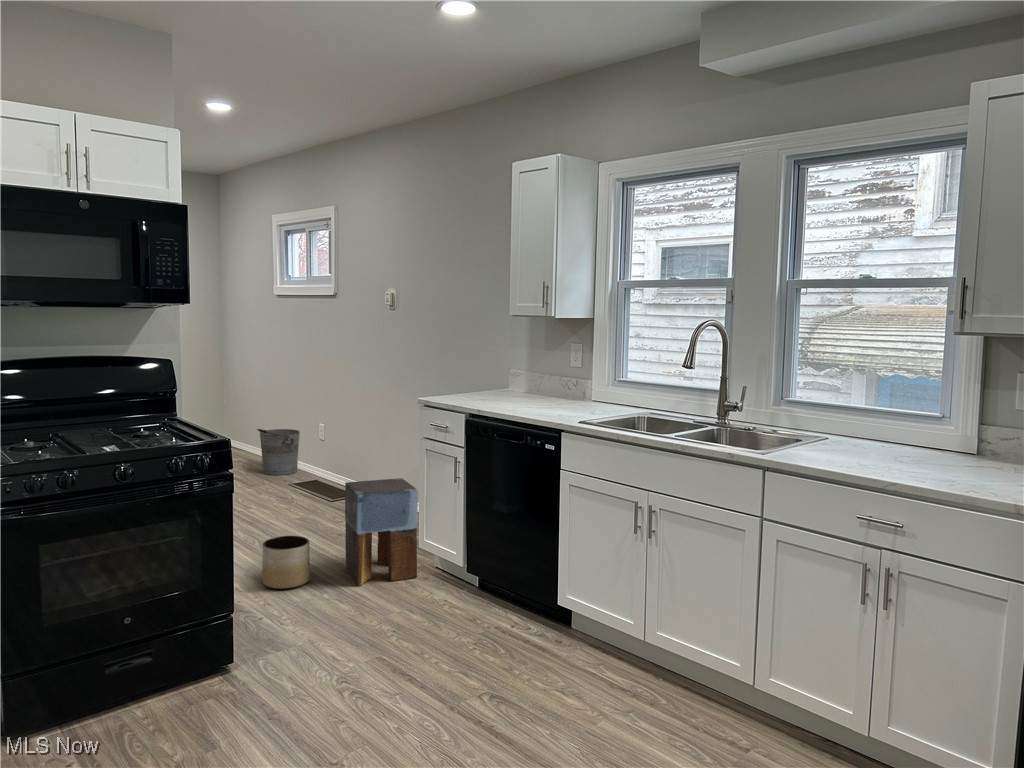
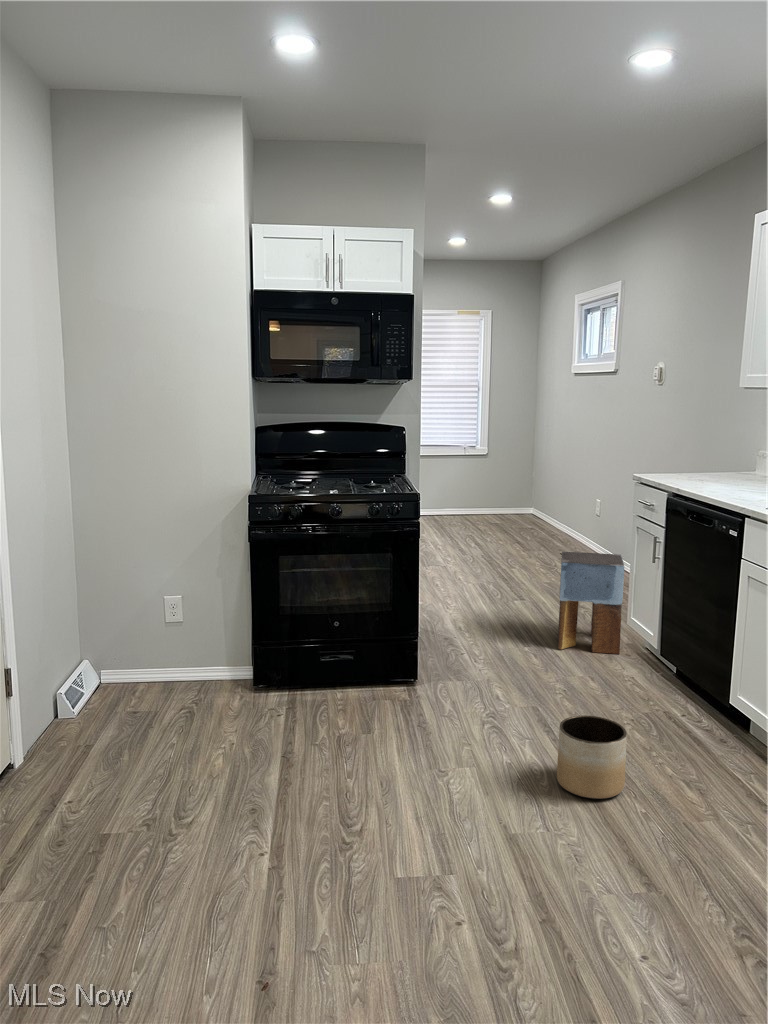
bucket: present [257,429,300,475] -> none [542,502,582,548]
planter: present [262,536,310,589] -> present [557,715,627,799]

